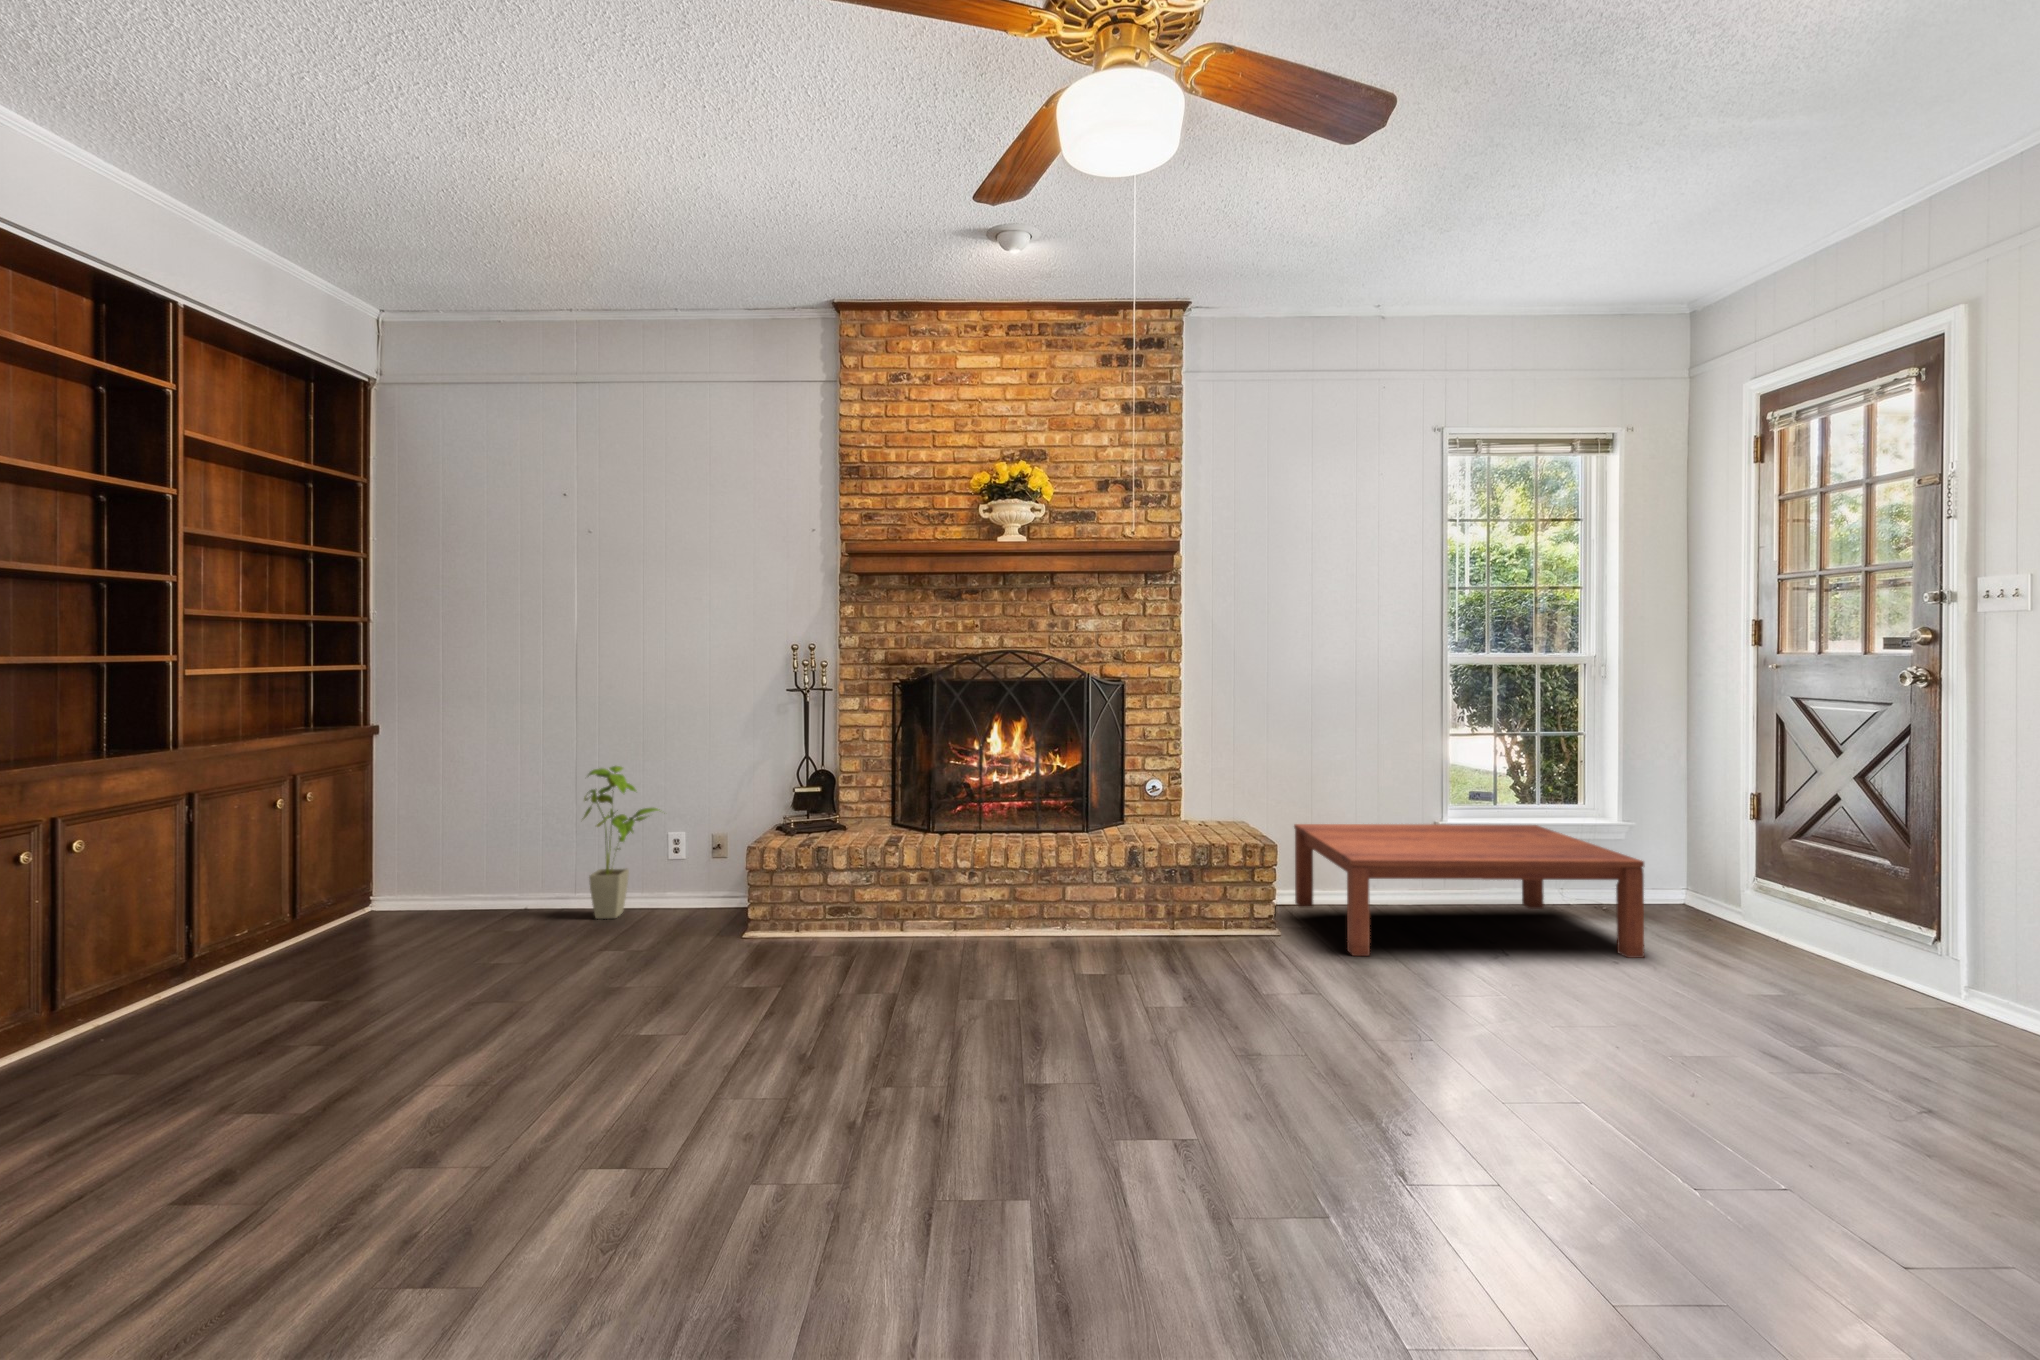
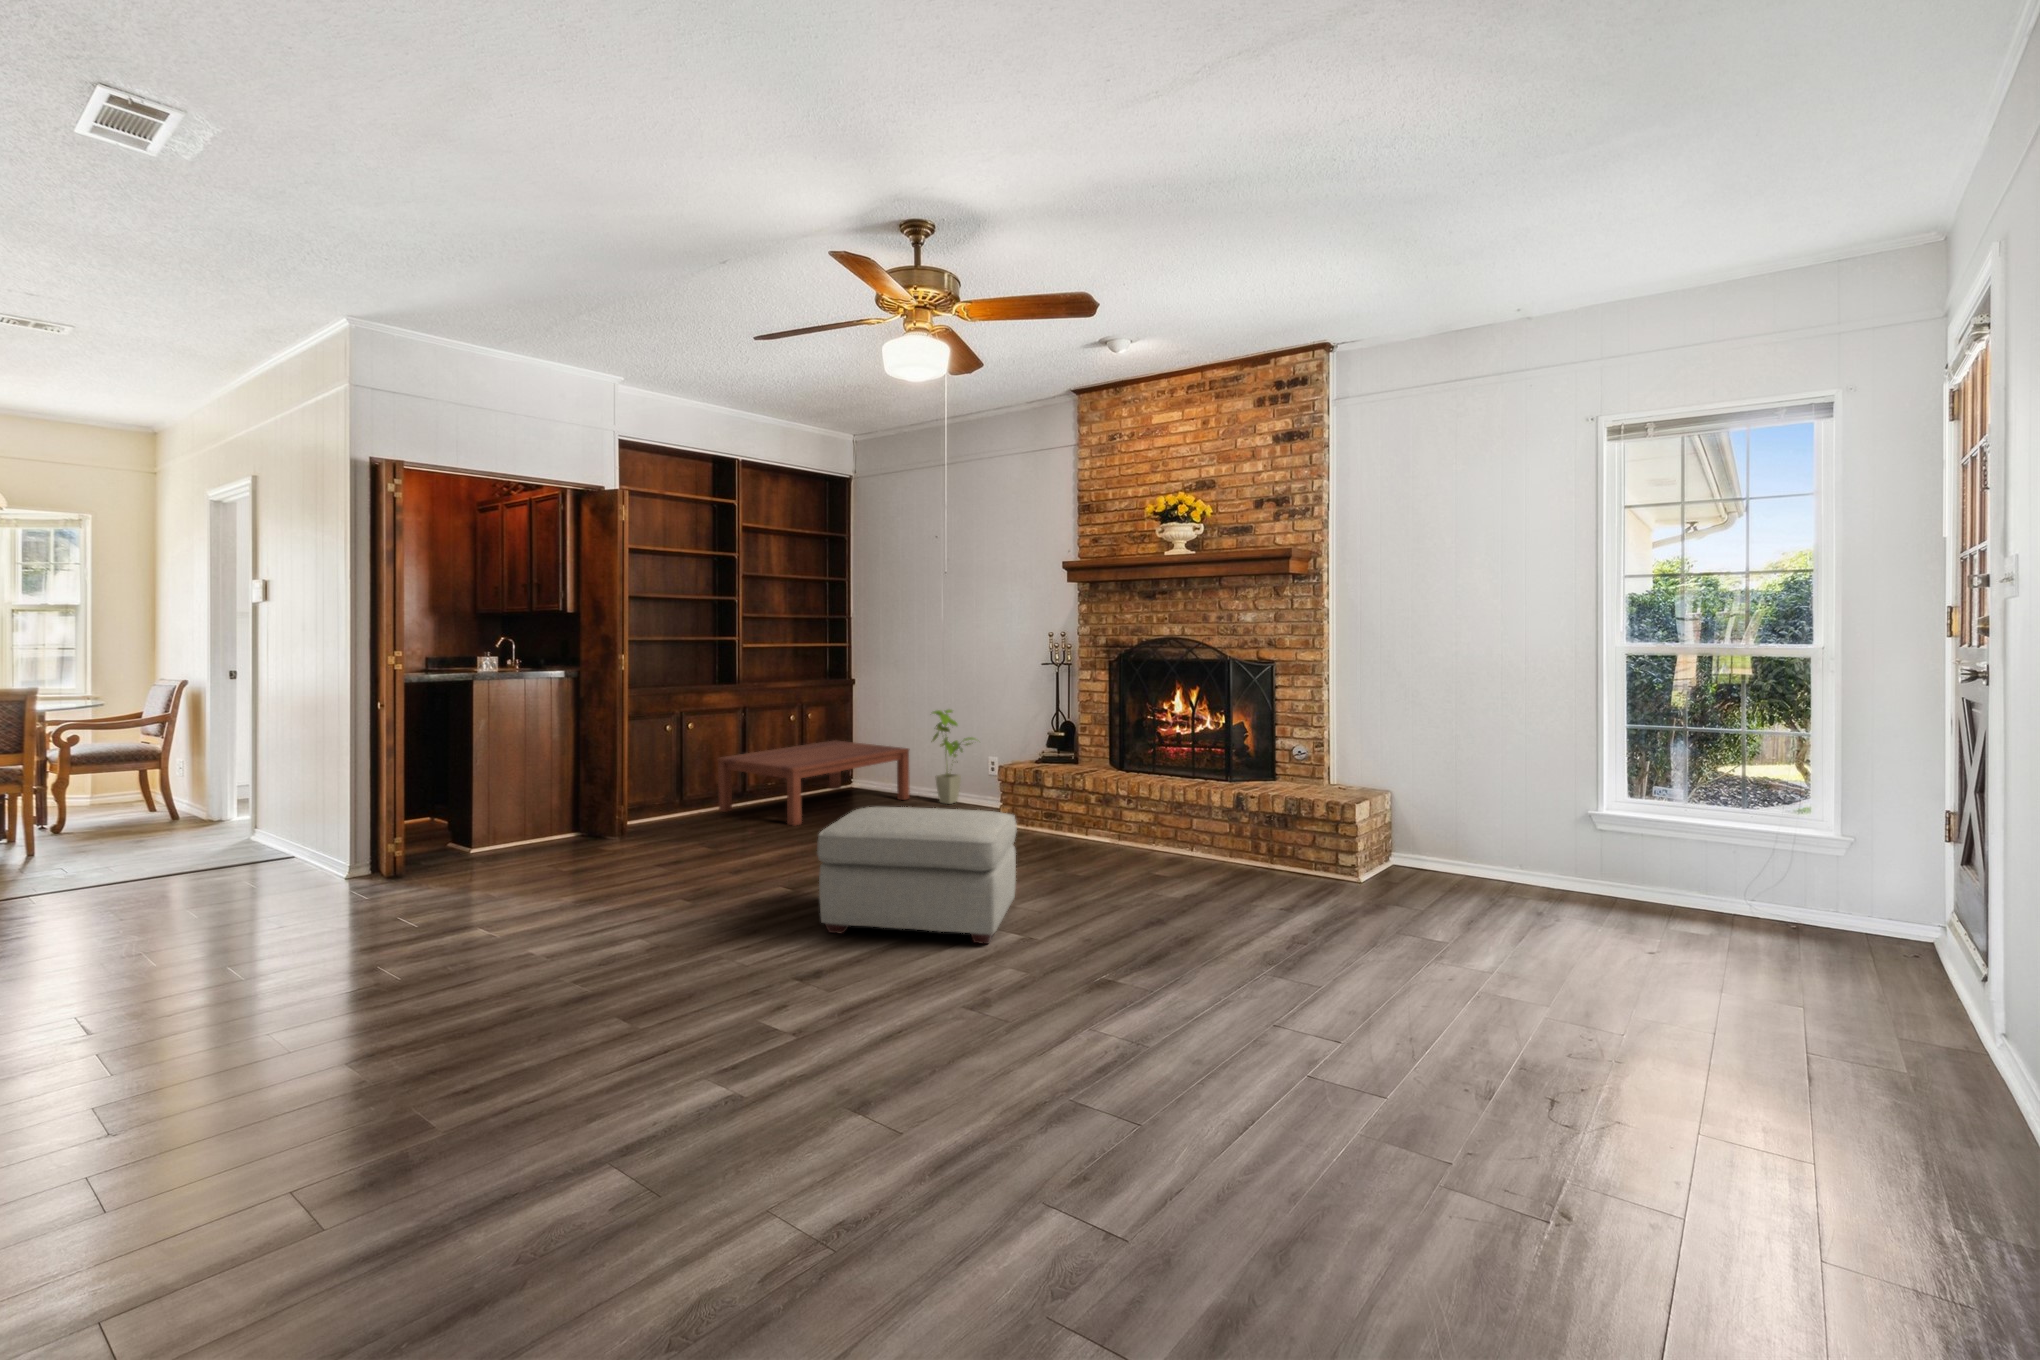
coffee table: present [1294,824,1644,958] -> present [718,741,910,826]
ottoman: none [765,925,1145,1247] -> present [817,807,1017,944]

